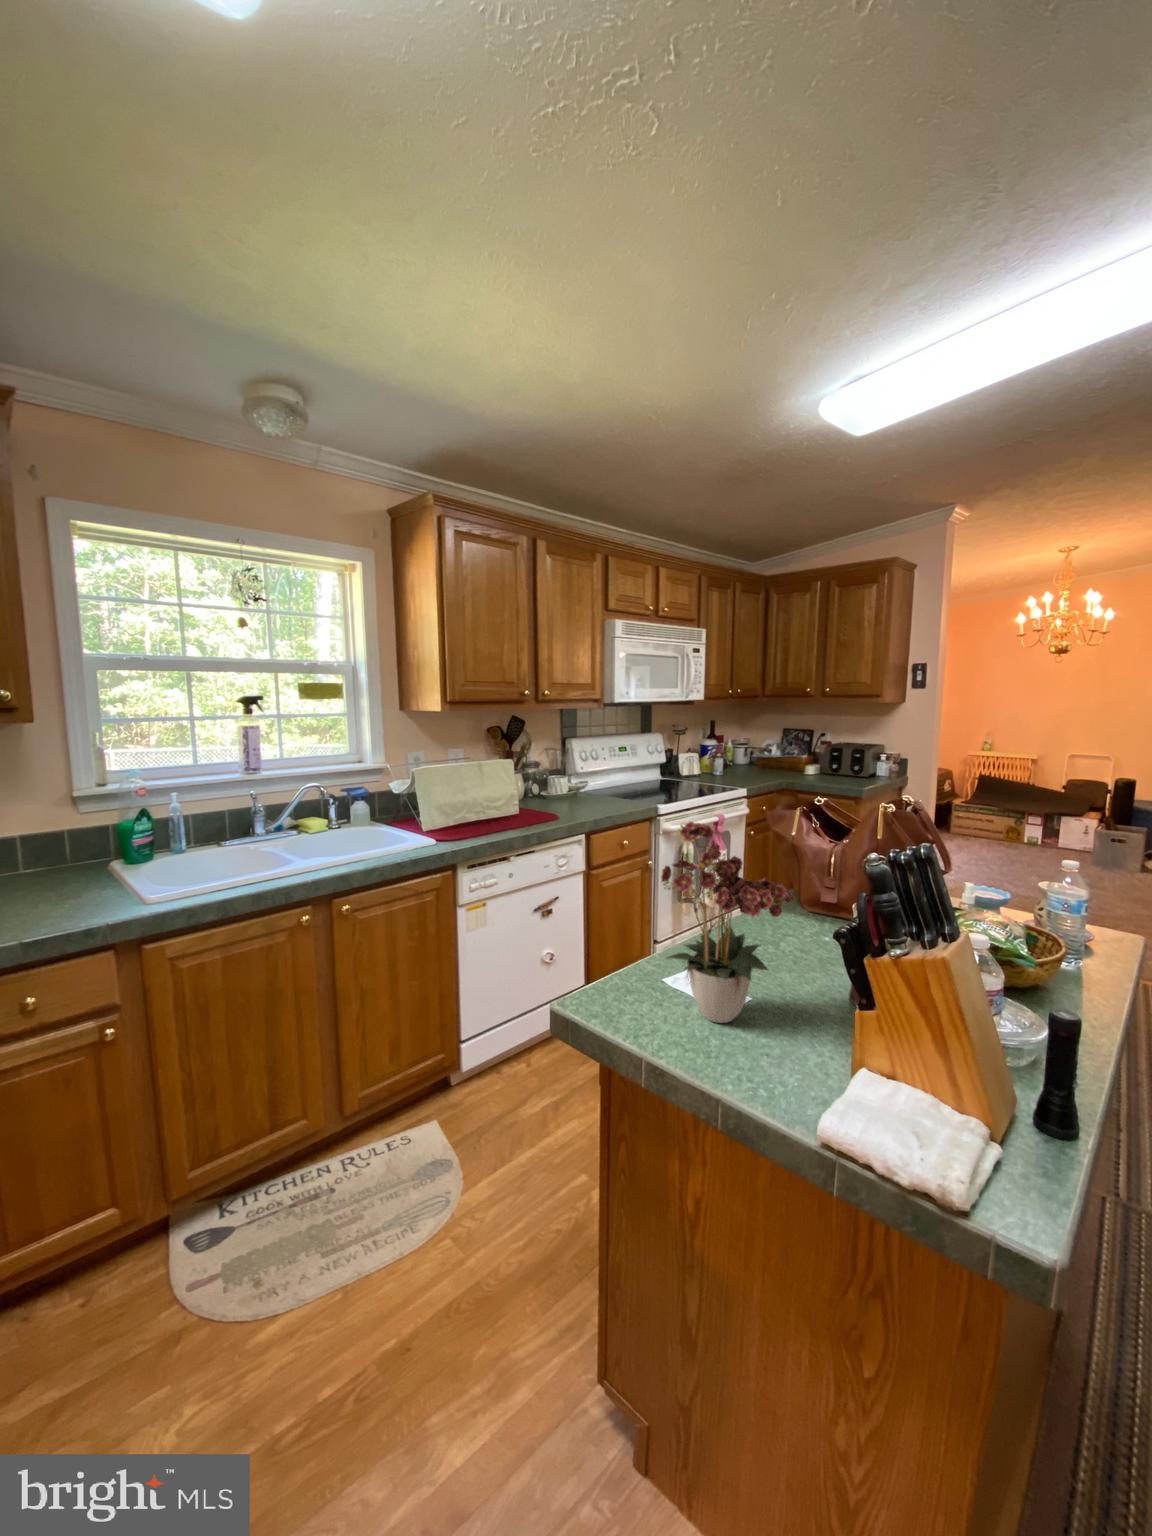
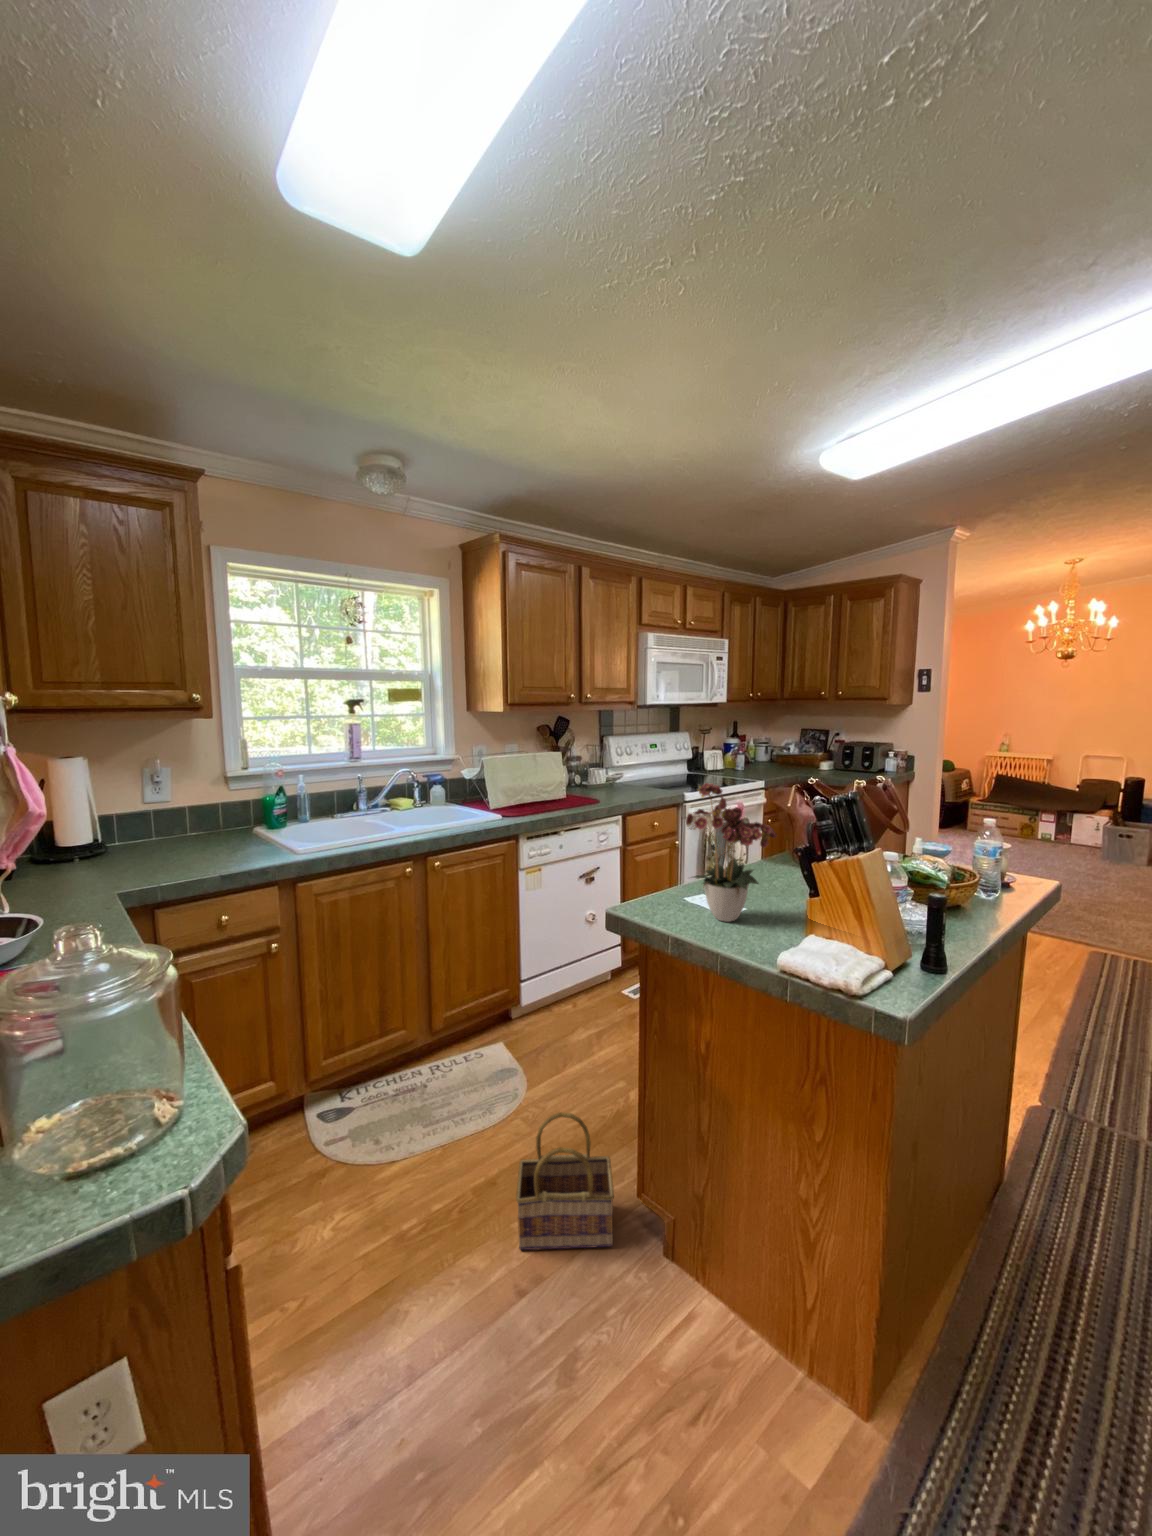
basket: none [424,1264,563,1475] -> present [516,1112,614,1250]

